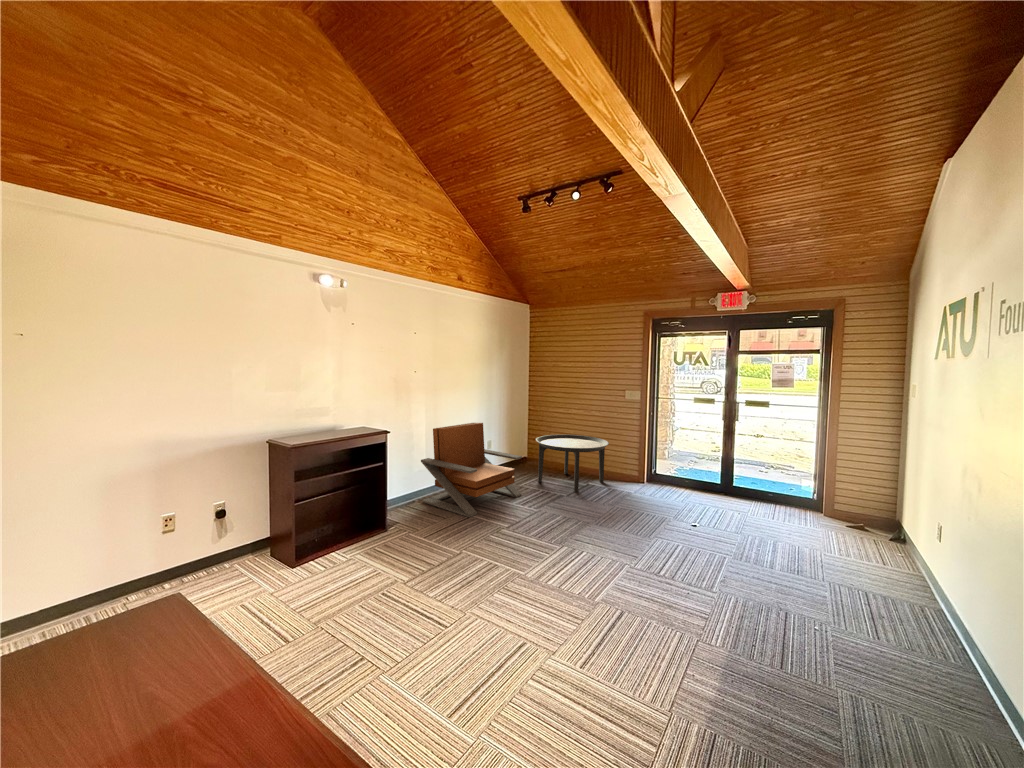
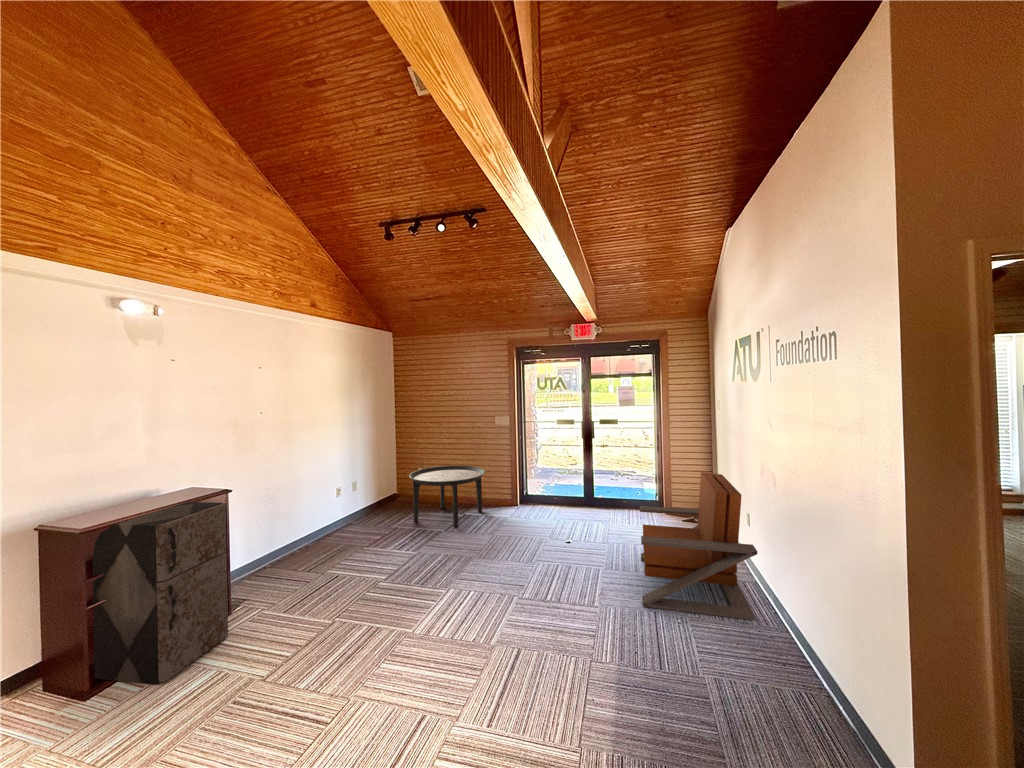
lounge chair: present [421,423,522,517] -> present [640,472,757,620]
storage cabinet: none [300,434,385,568] -> present [93,502,228,685]

